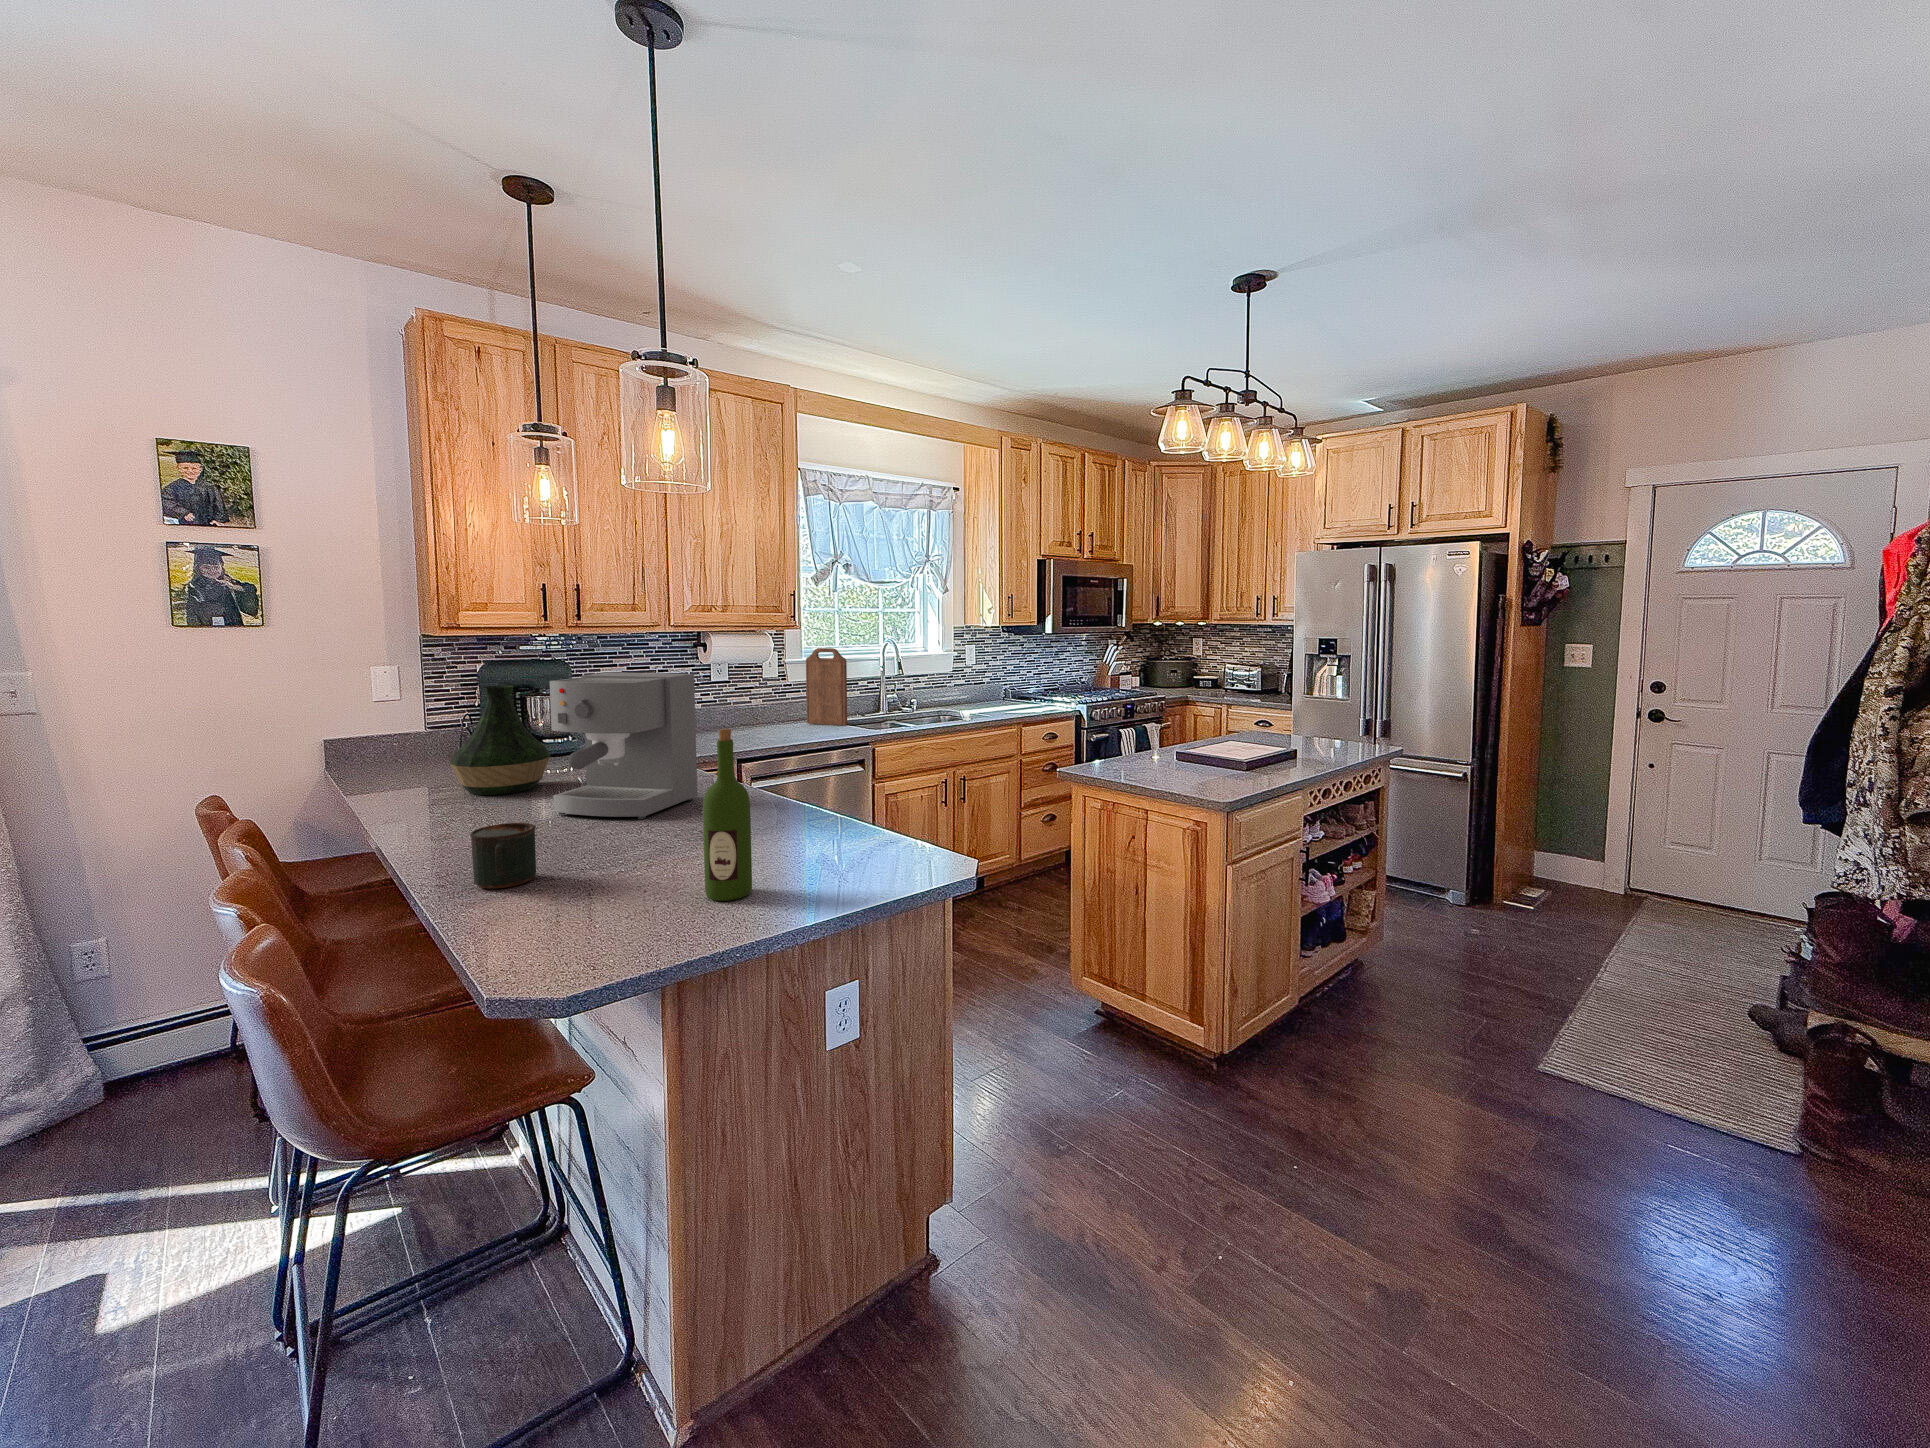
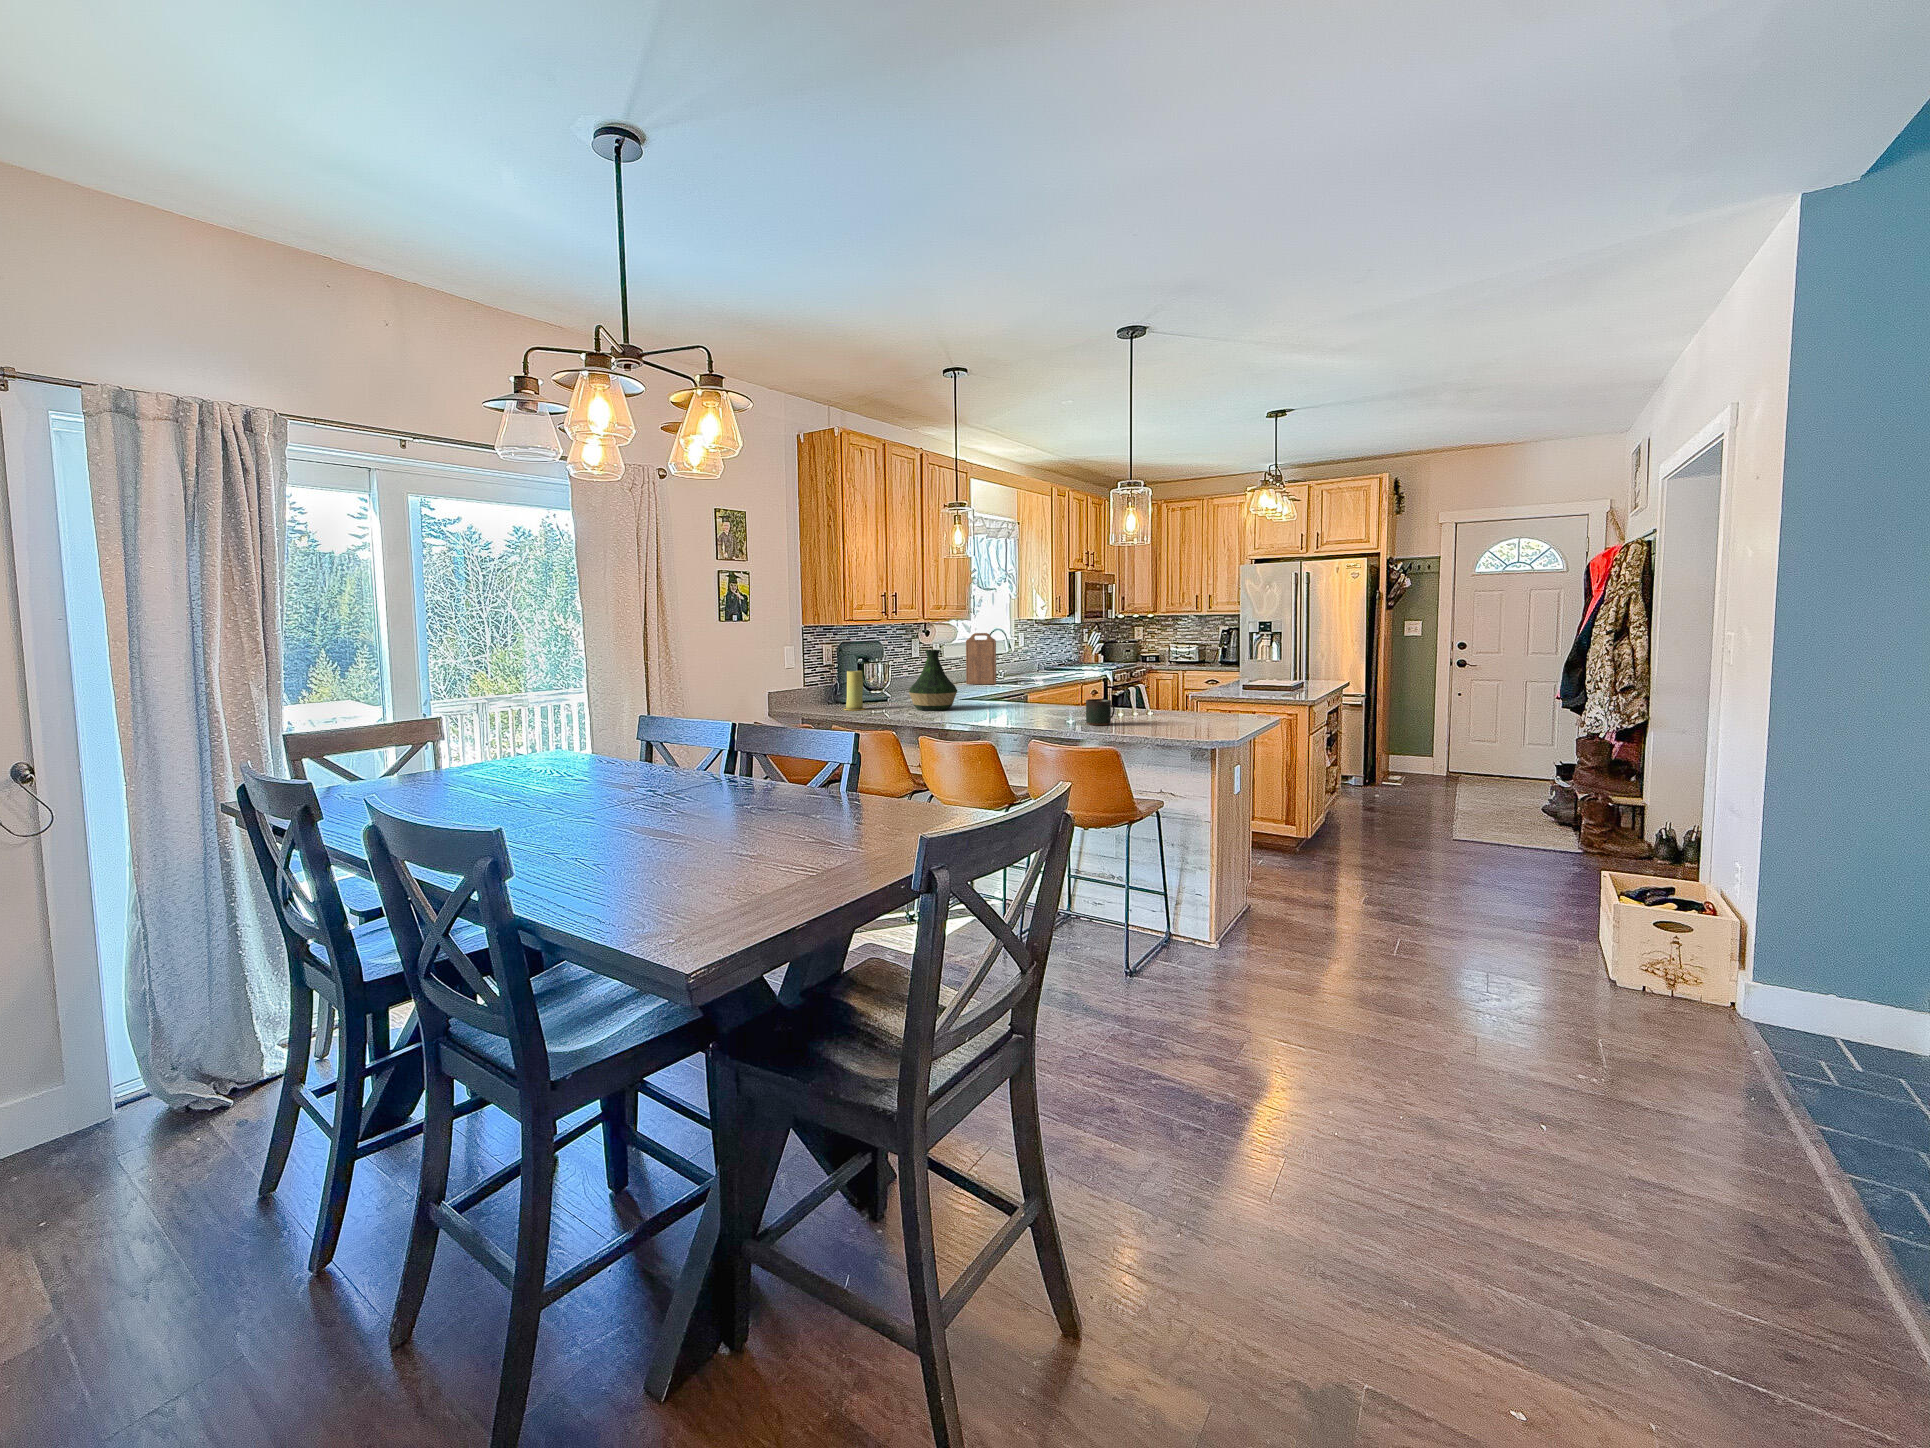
coffee maker: present [550,672,697,819] -> none [1009,638,1068,712]
candle: none [388,715,433,783] -> present [844,671,866,710]
wine bottle: present [703,729,752,901] -> none [1198,650,1219,722]

